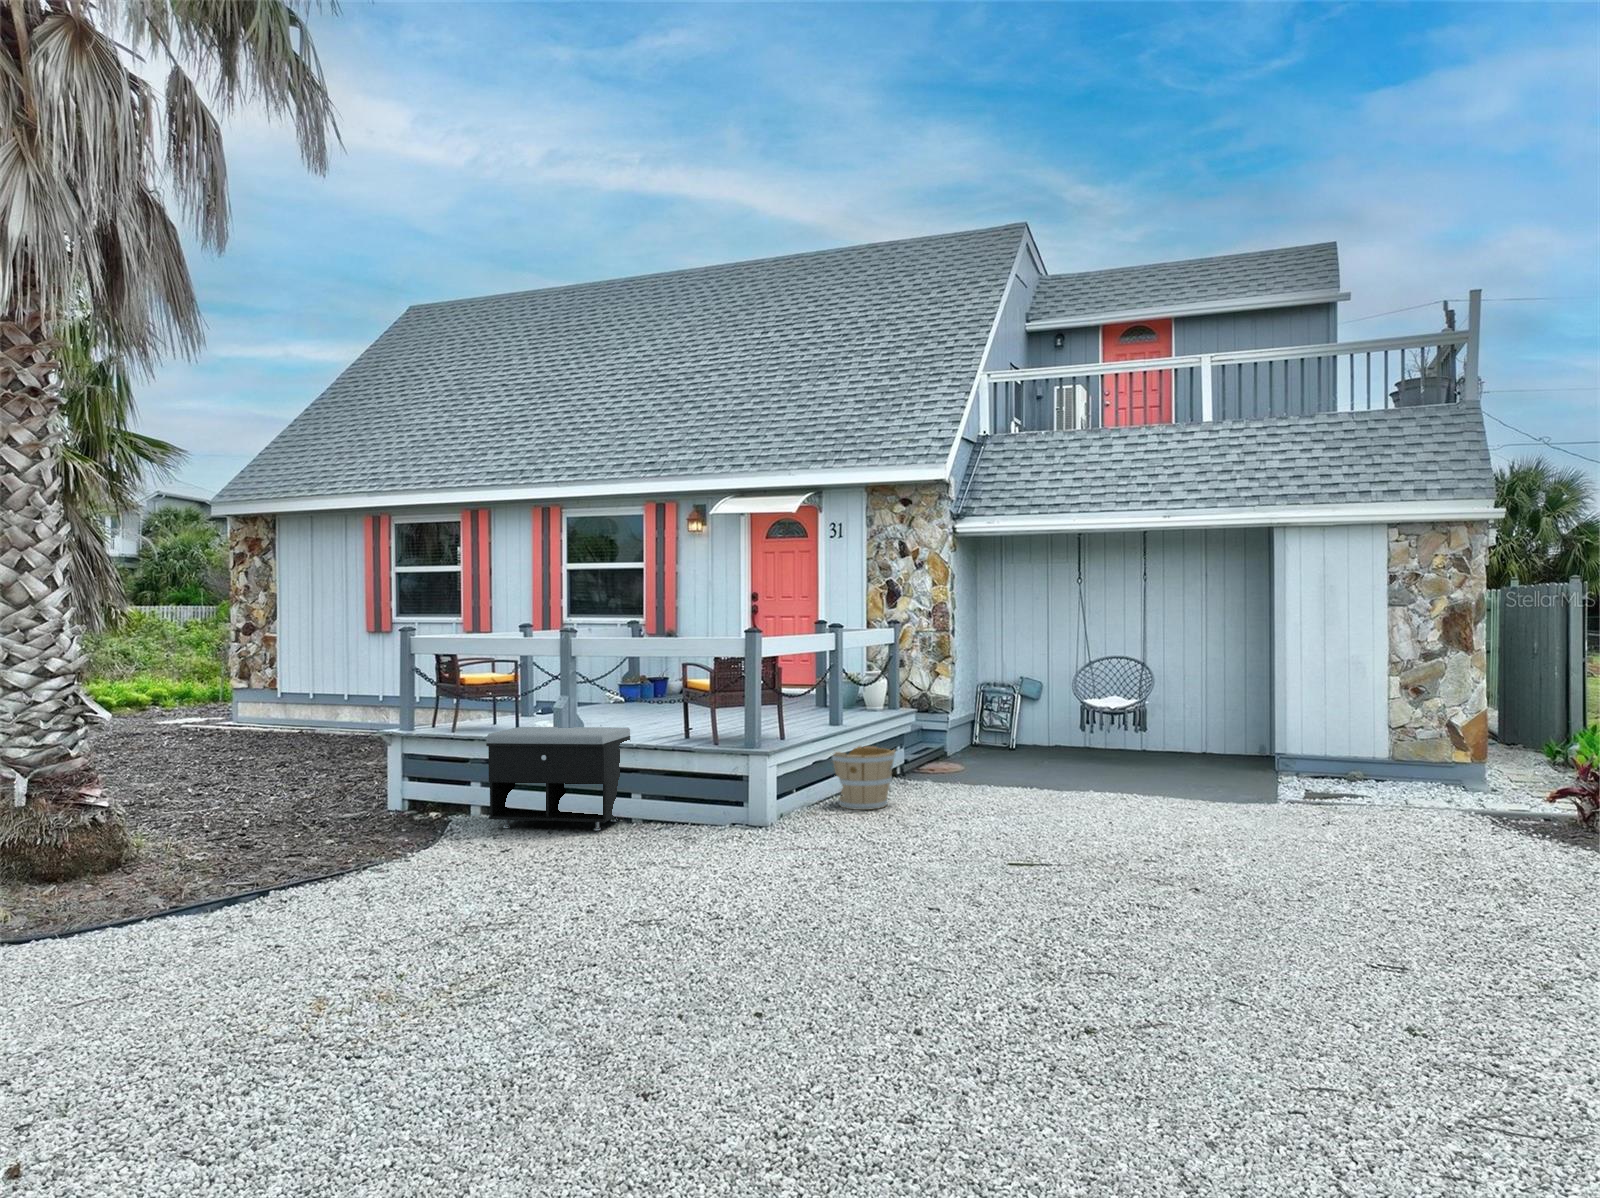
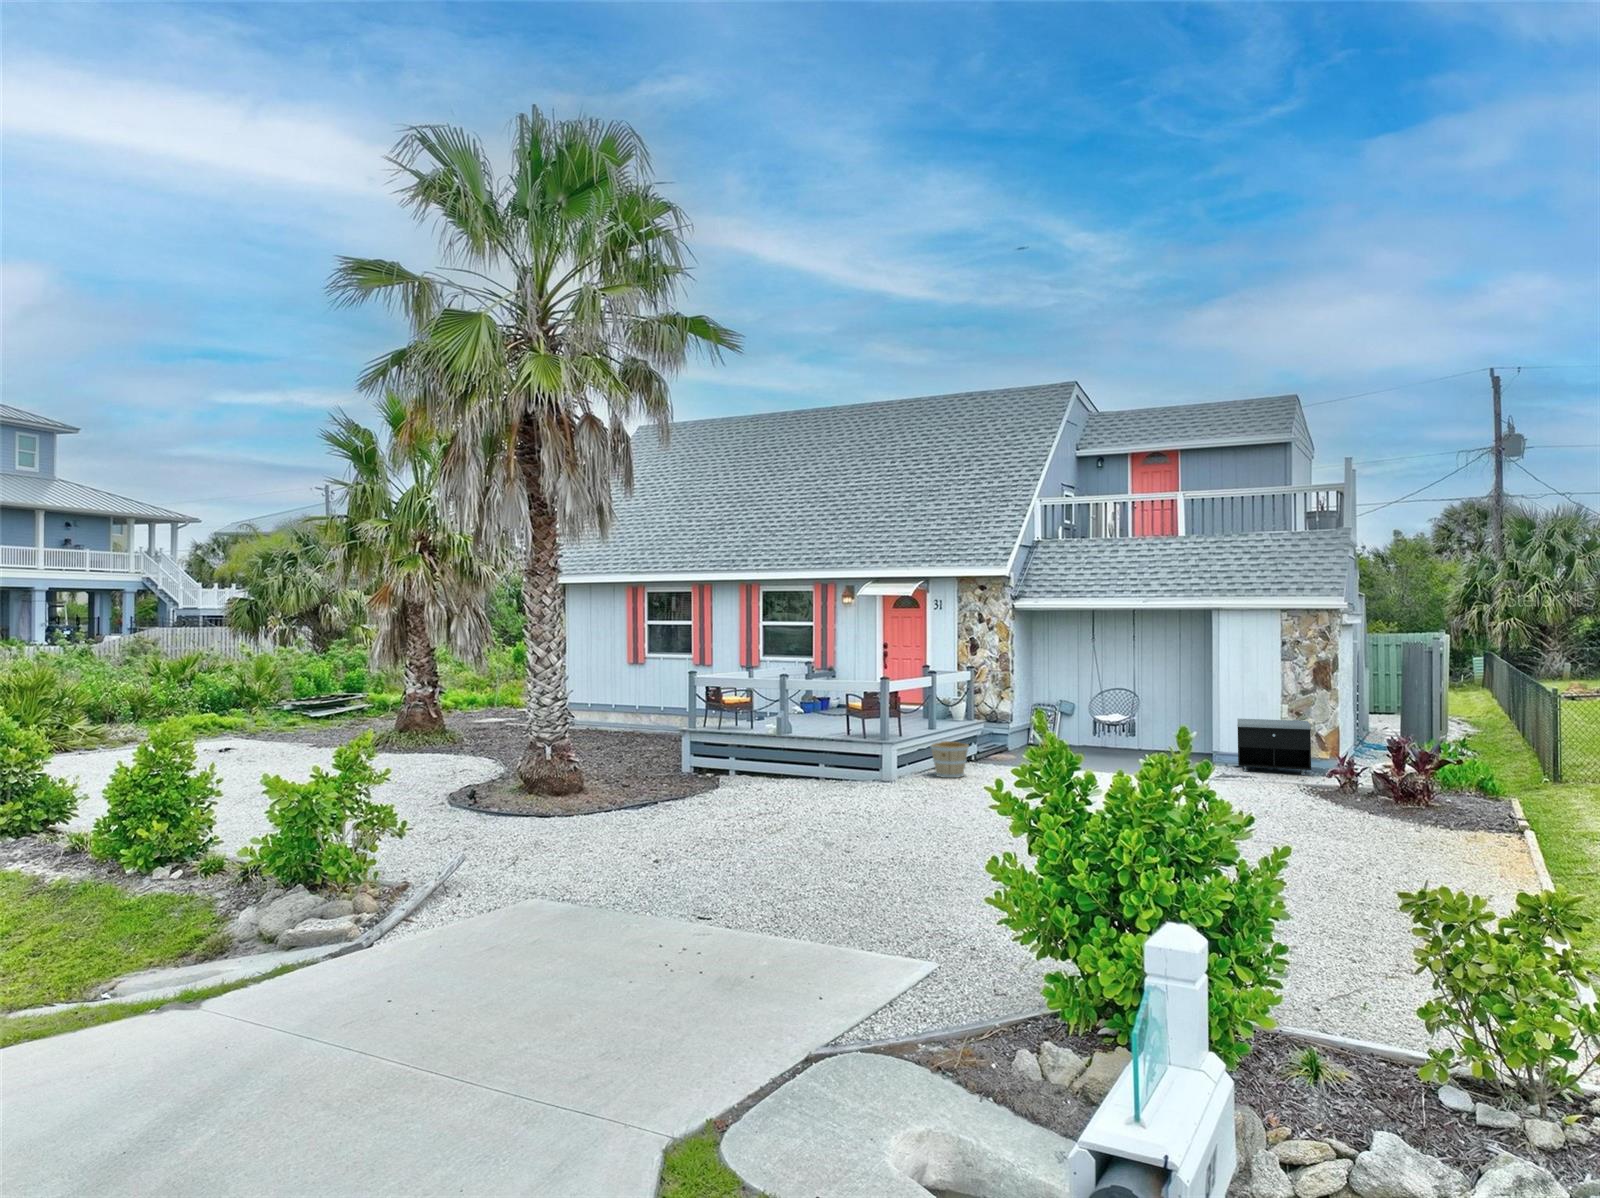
storage bench: present [486,727,630,831] -> present [1237,719,1311,775]

